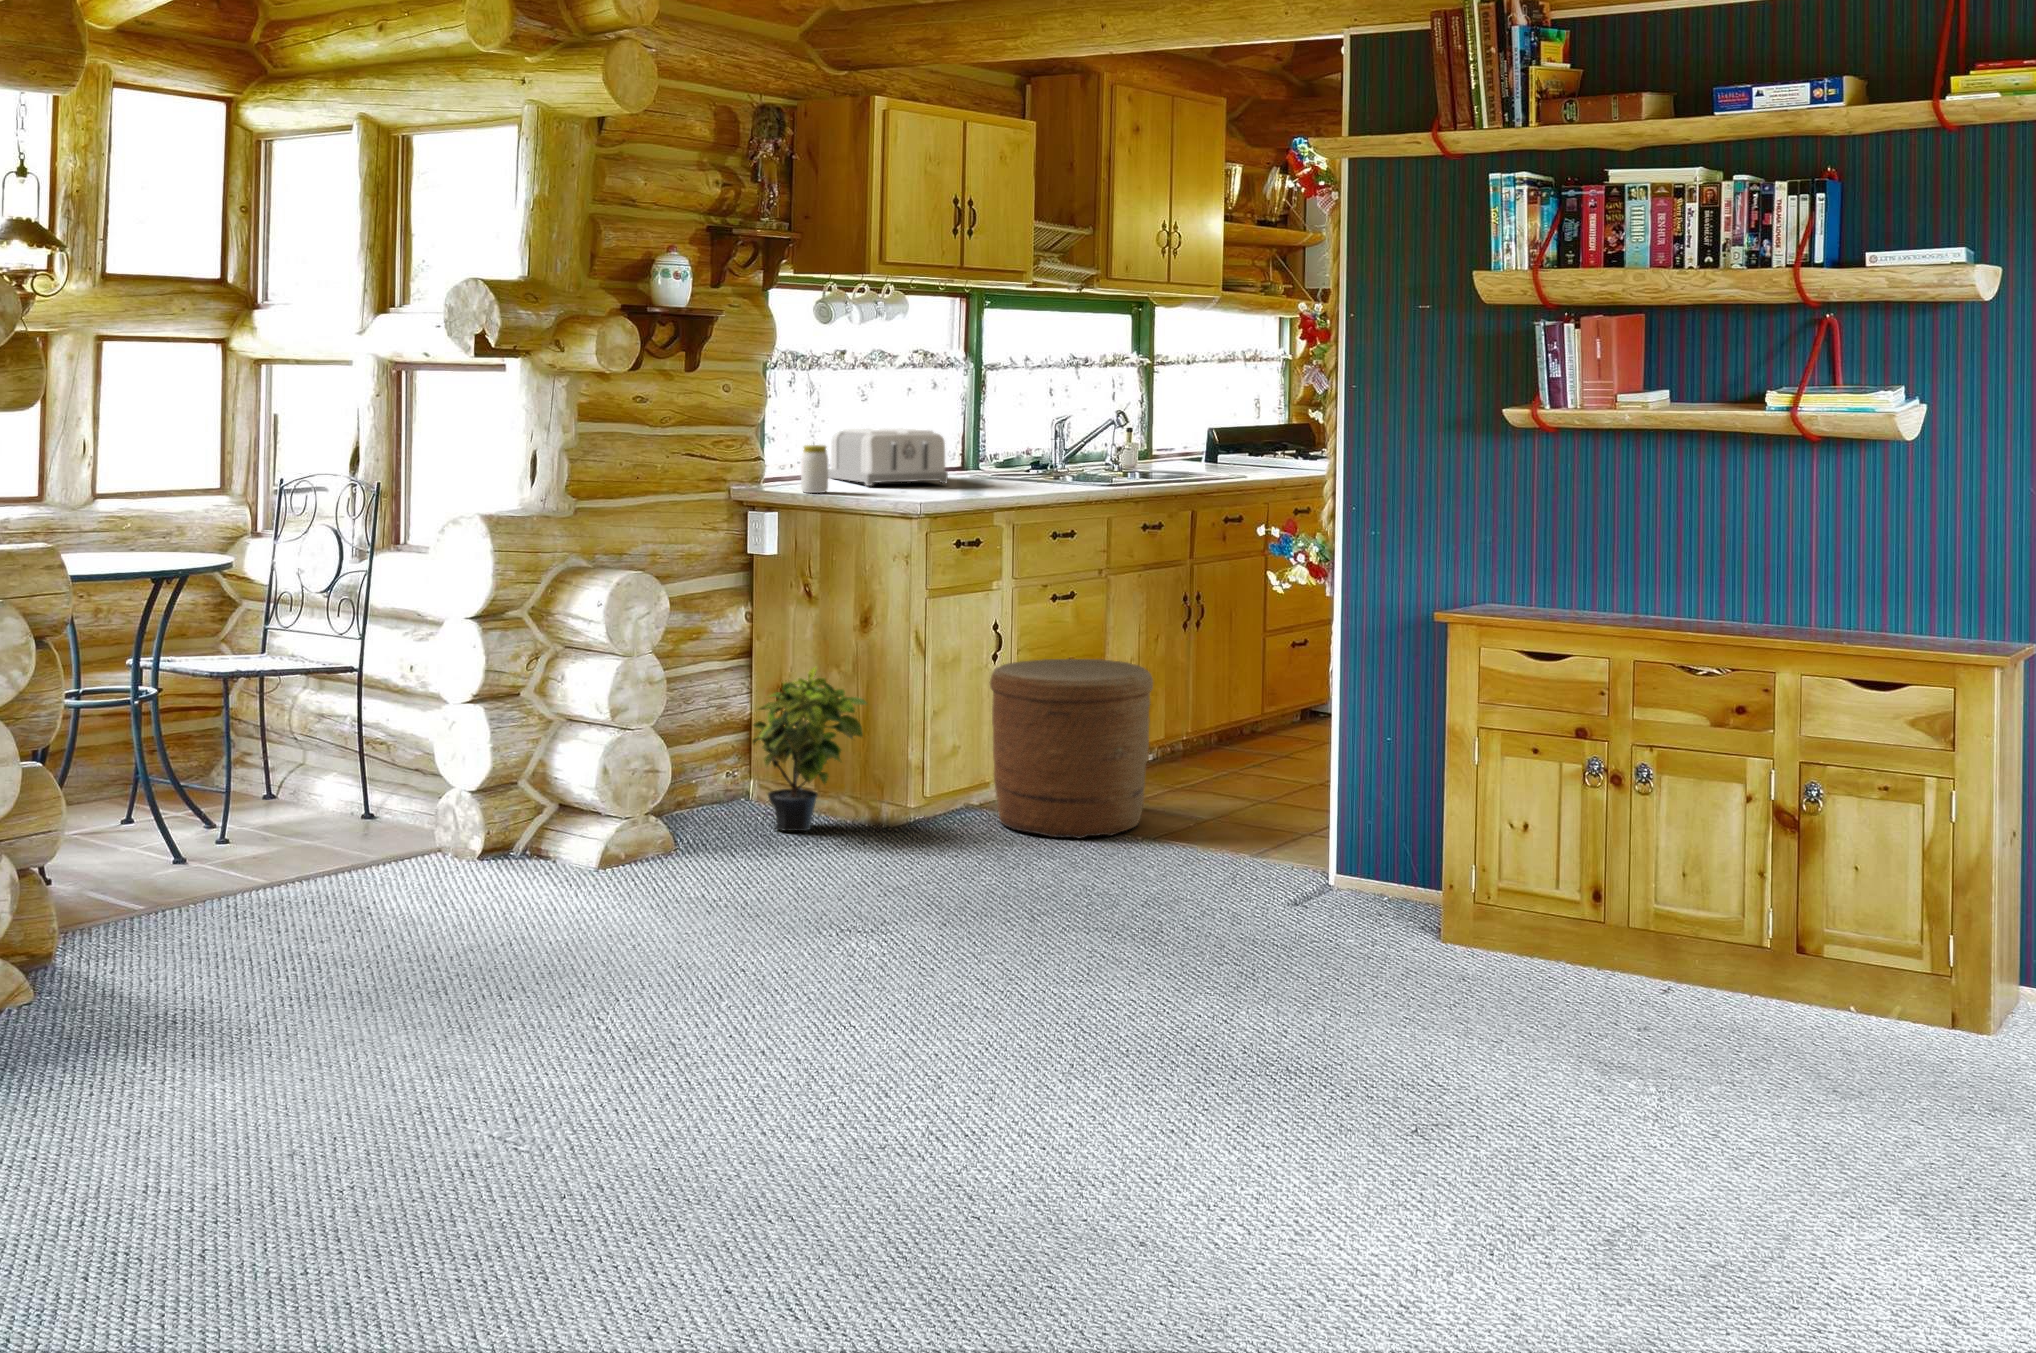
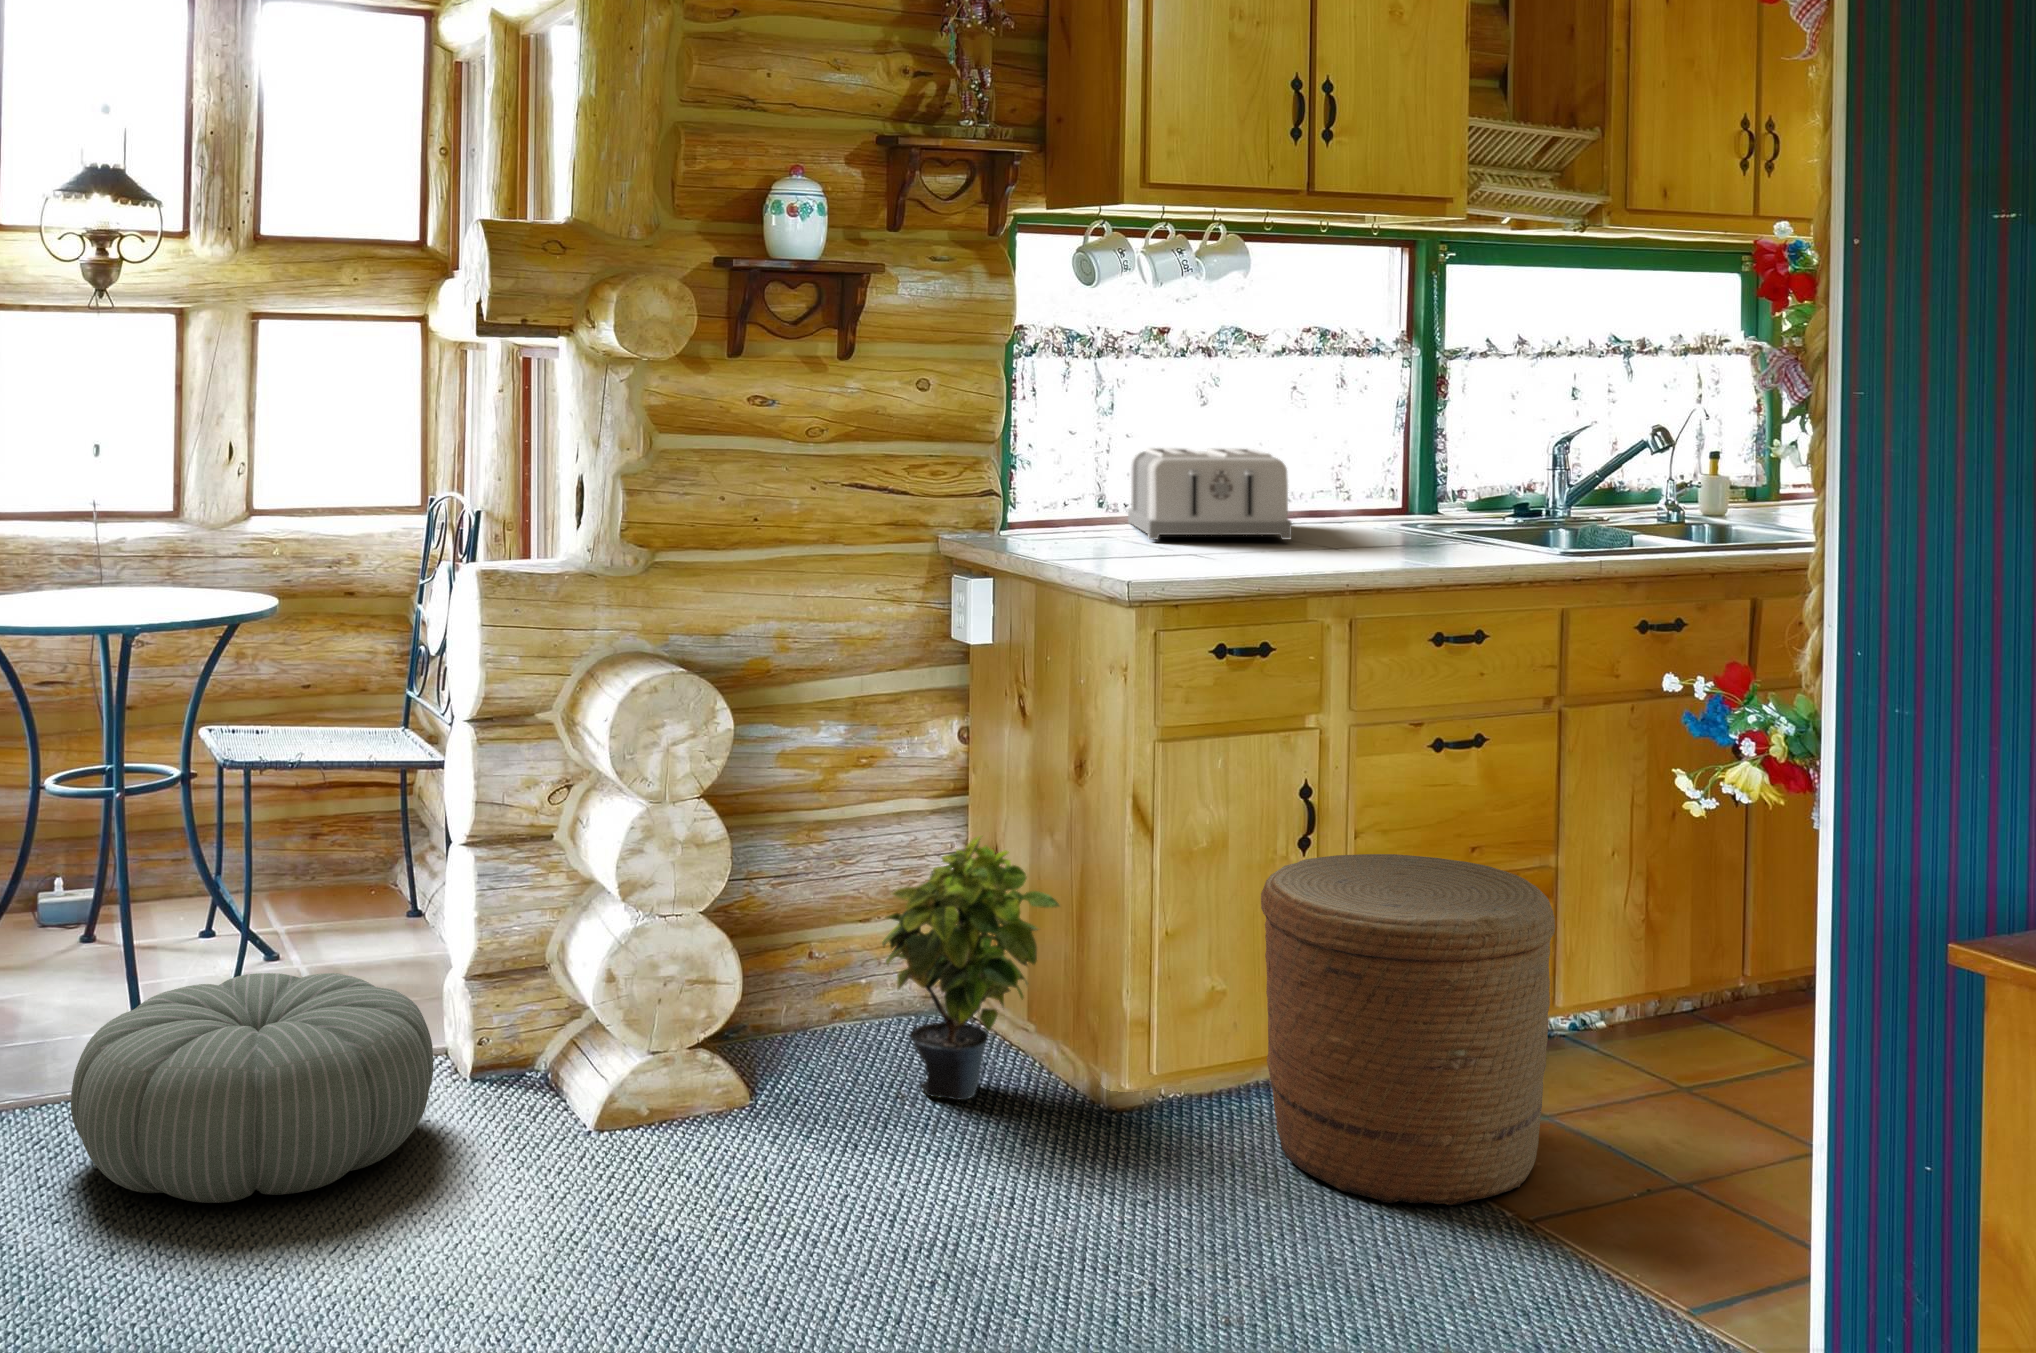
jar: present [801,445,828,493] -> none [1018,474,1060,550]
pouf: none [283,790,522,922] -> present [71,973,433,1203]

